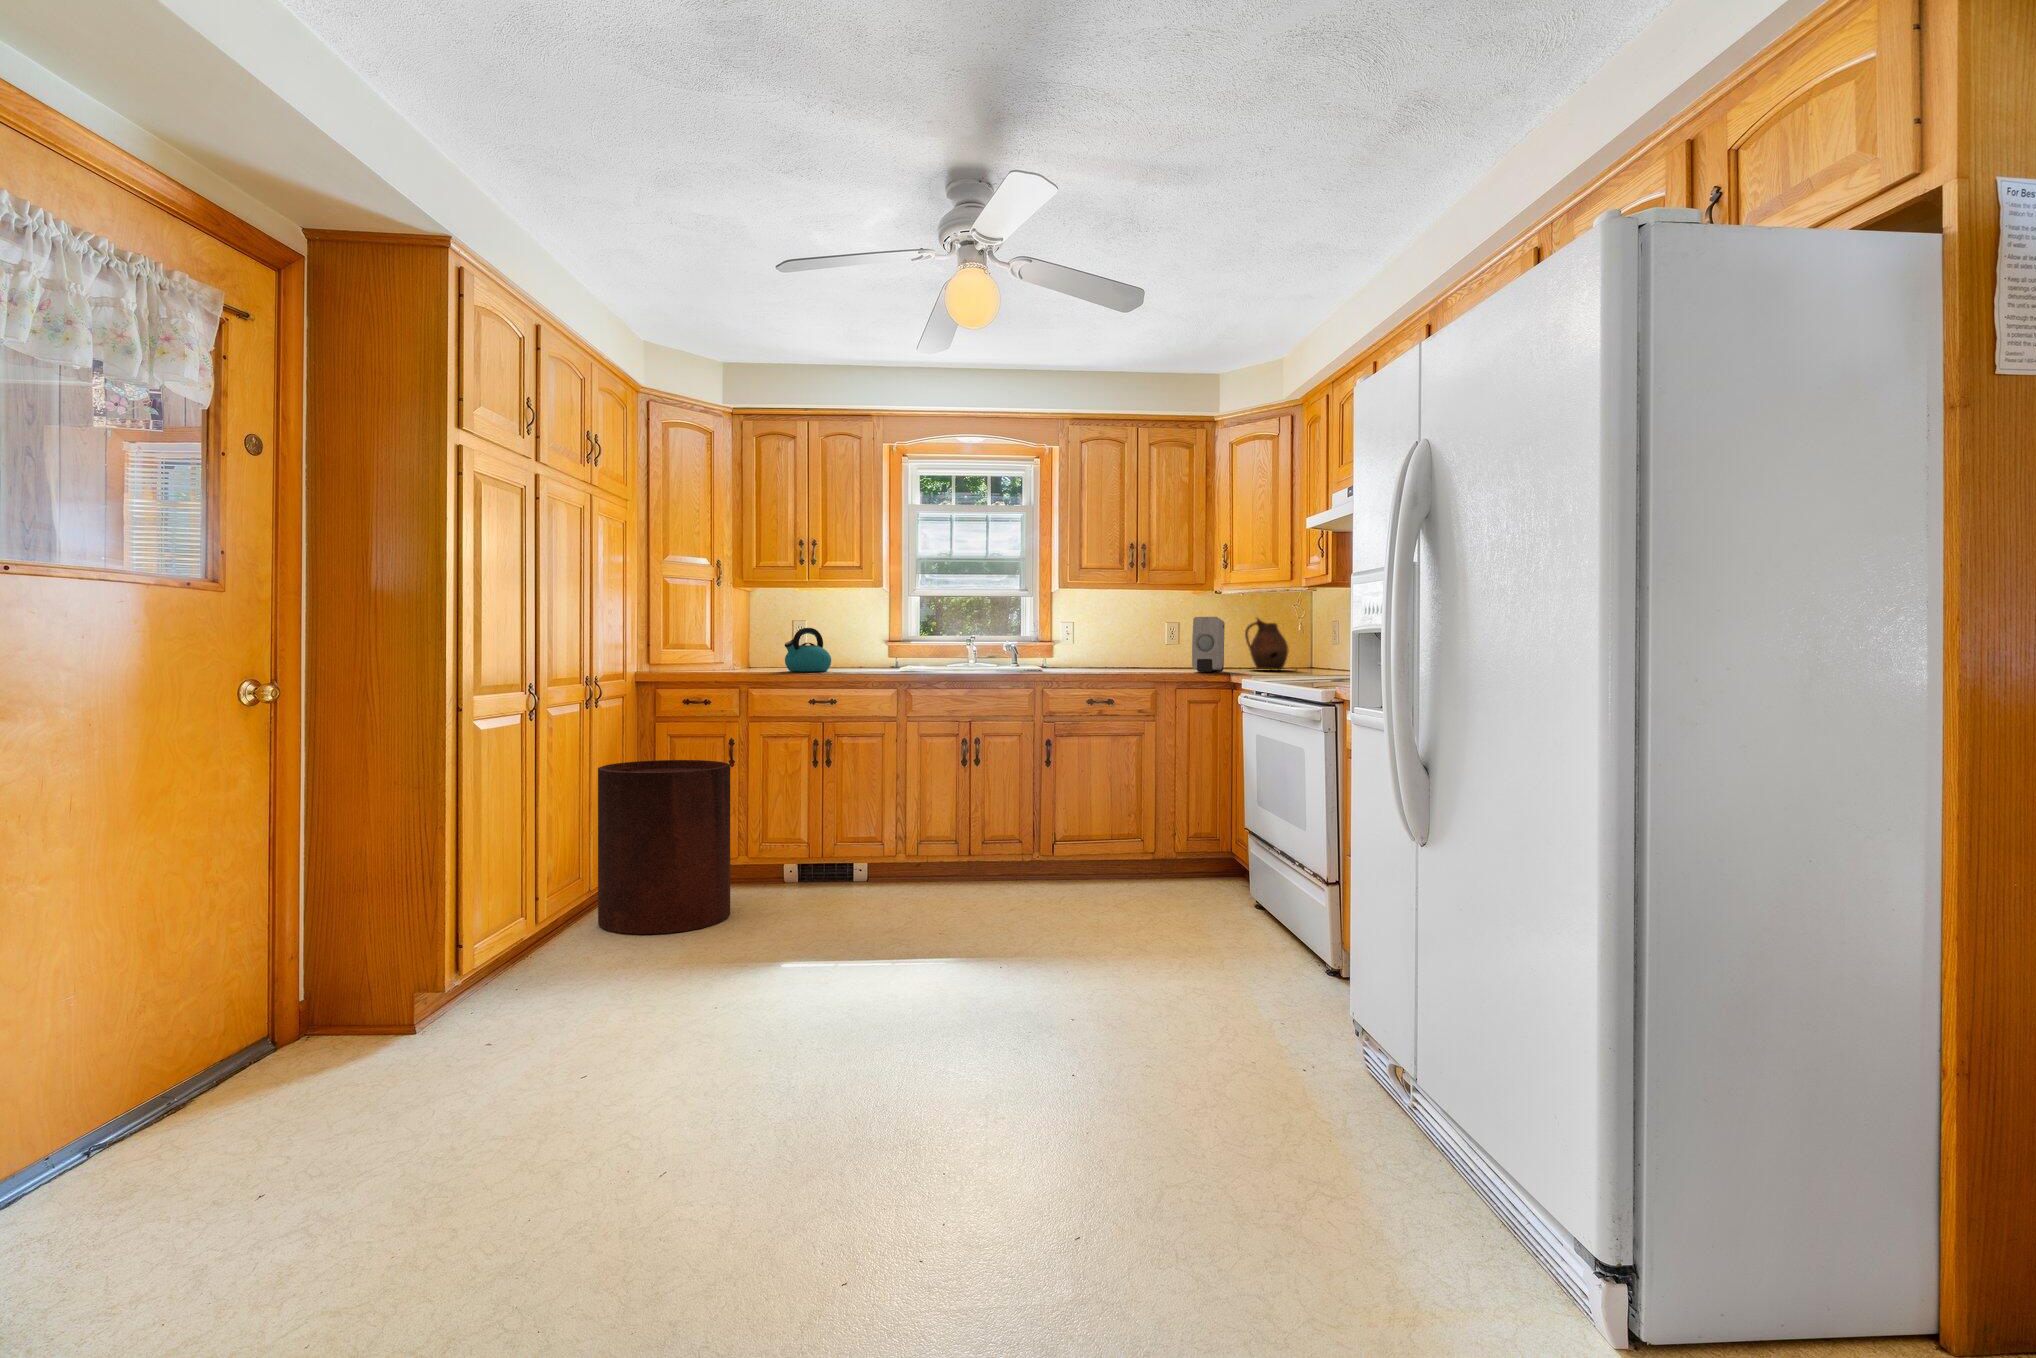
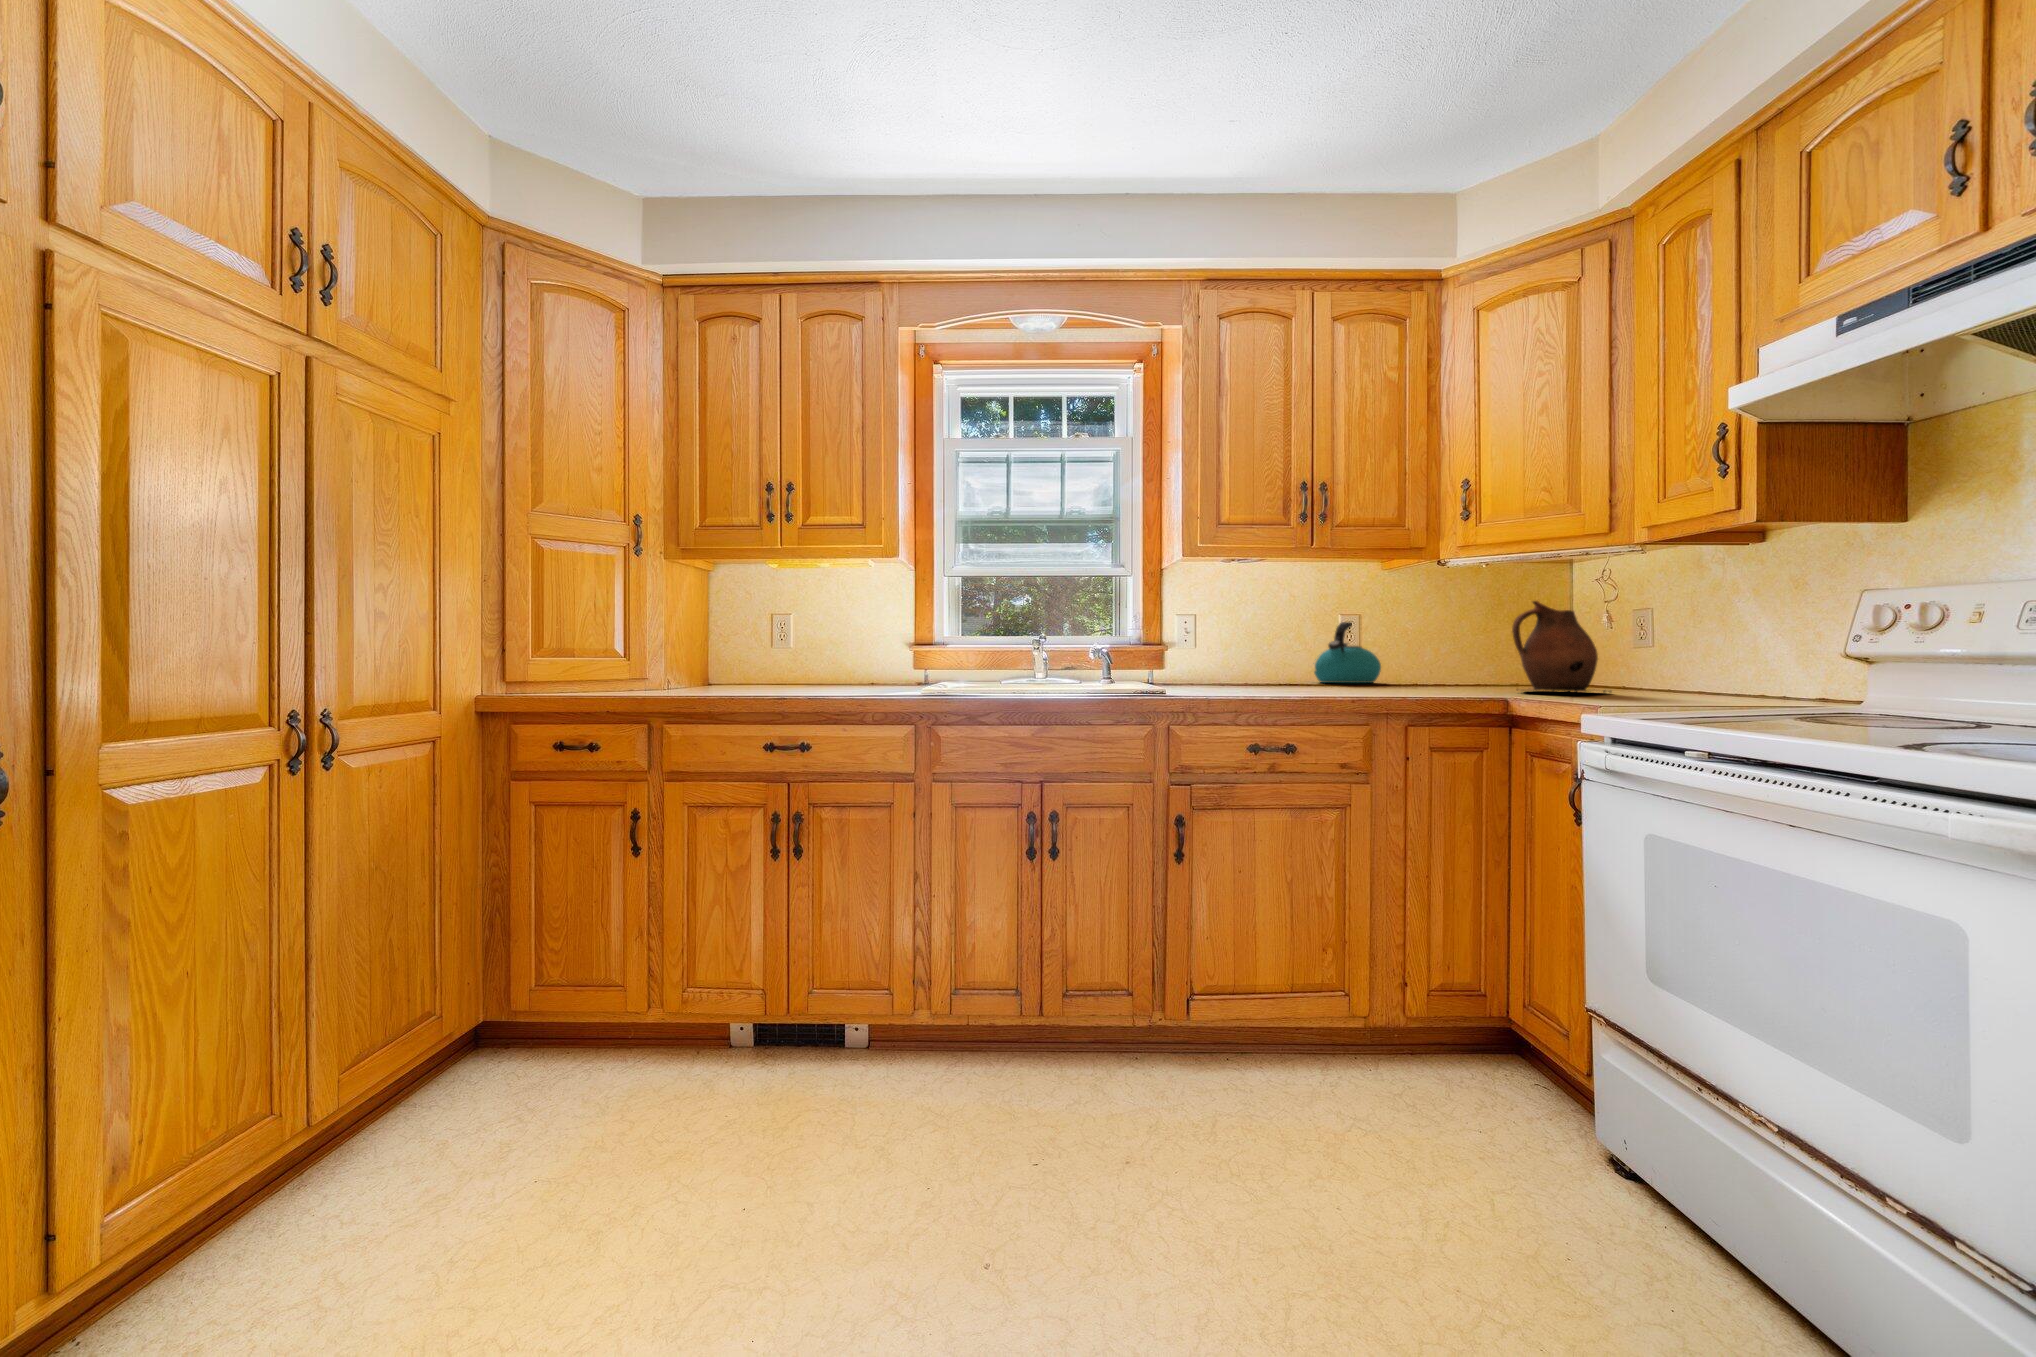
soap dispenser: present [1192,617,1225,672] -> none [1437,598,1488,697]
kettle: present [785,628,831,672] -> present [1314,622,1381,683]
trash can: present [598,760,730,934] -> none [286,864,583,1275]

